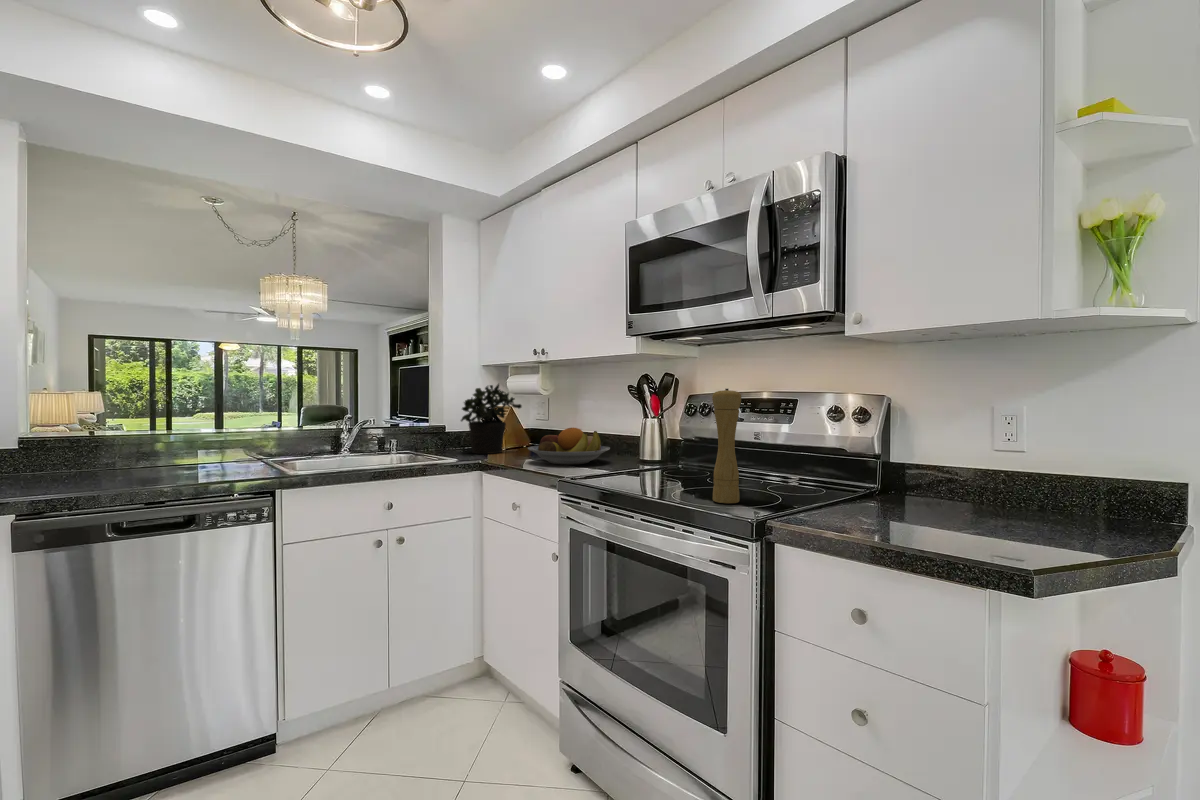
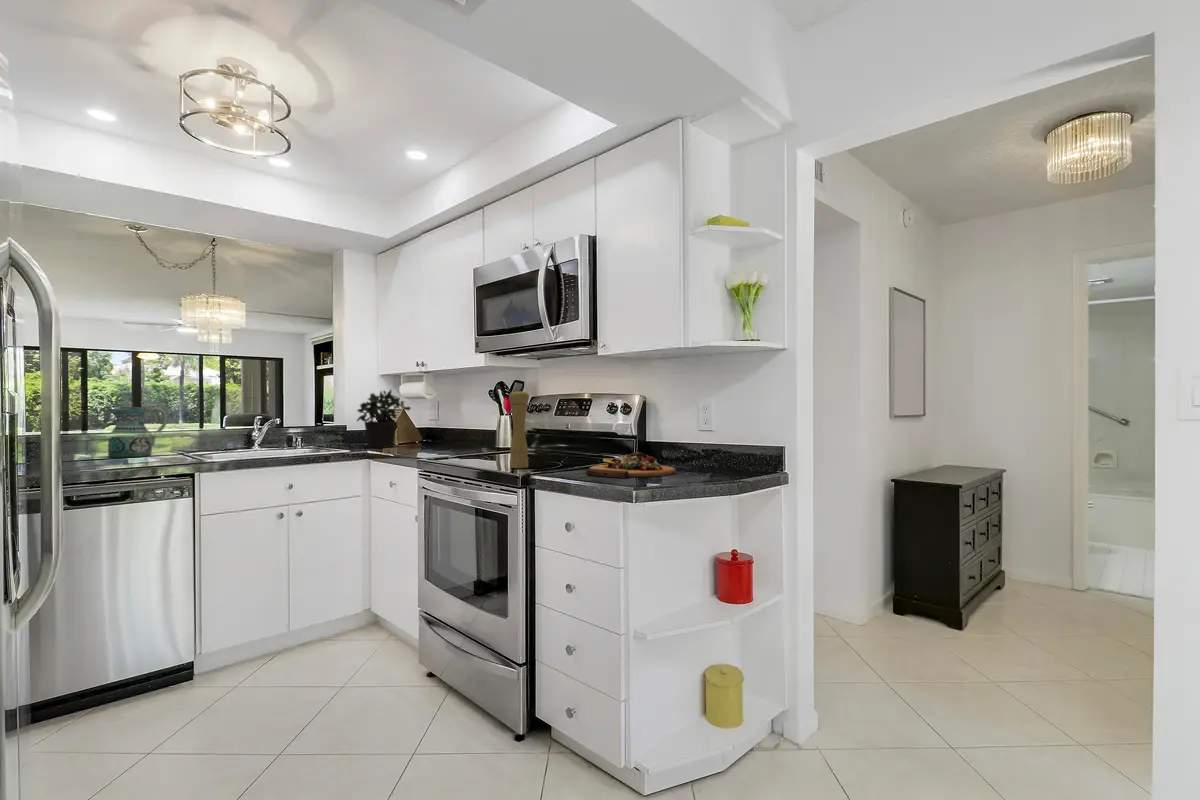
ceramic pitcher: none [177,403,245,465] -> present [108,407,168,457]
fruit bowl: present [528,428,610,465] -> none [407,424,474,453]
cutting board: none [849,486,1009,538] -> present [586,452,676,478]

